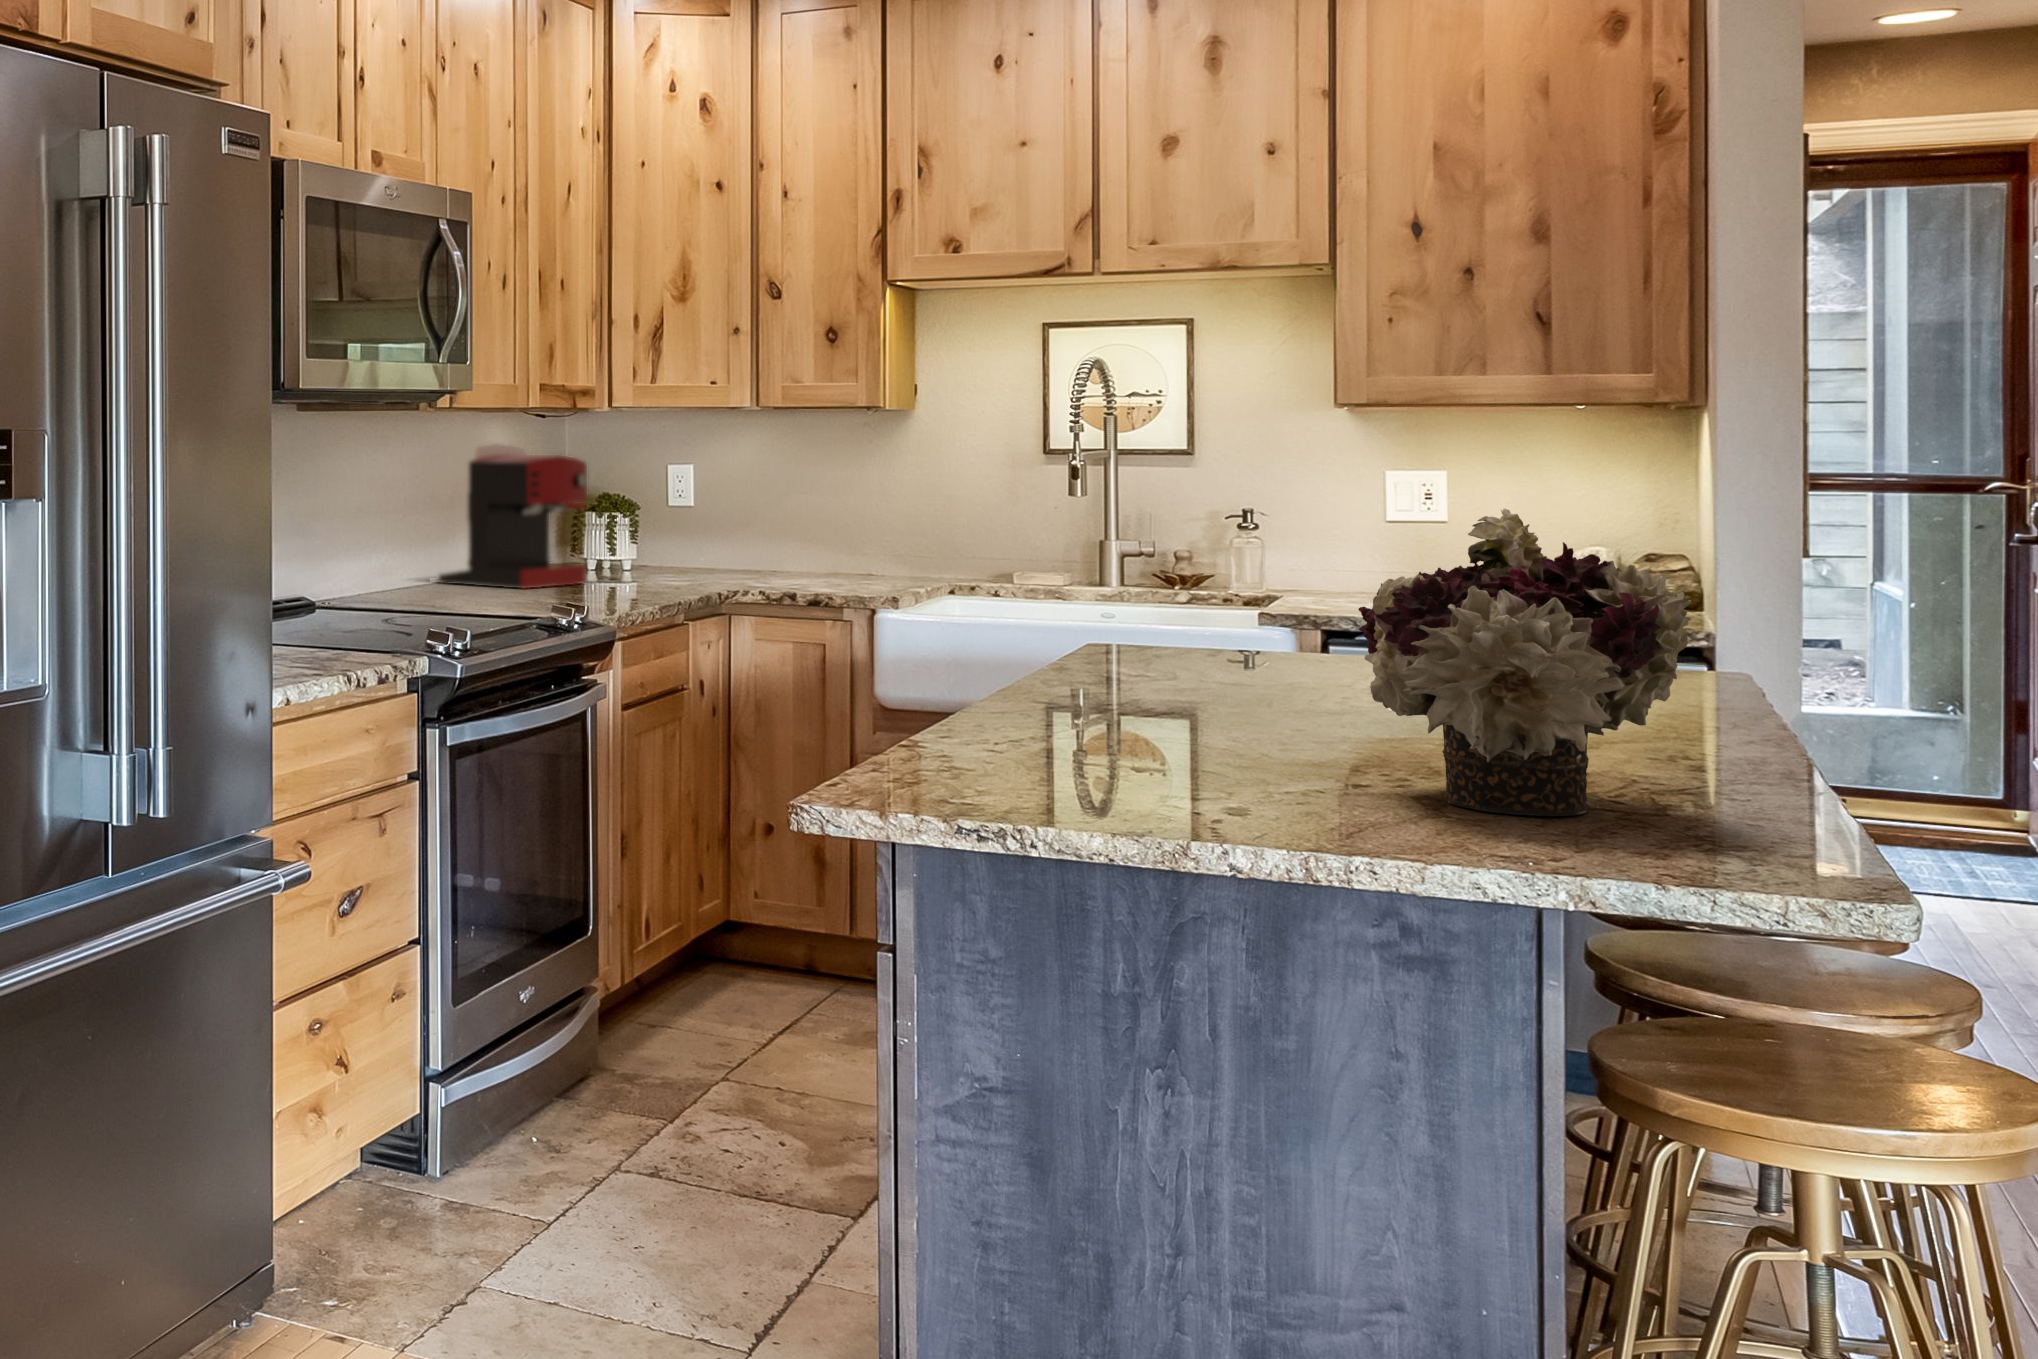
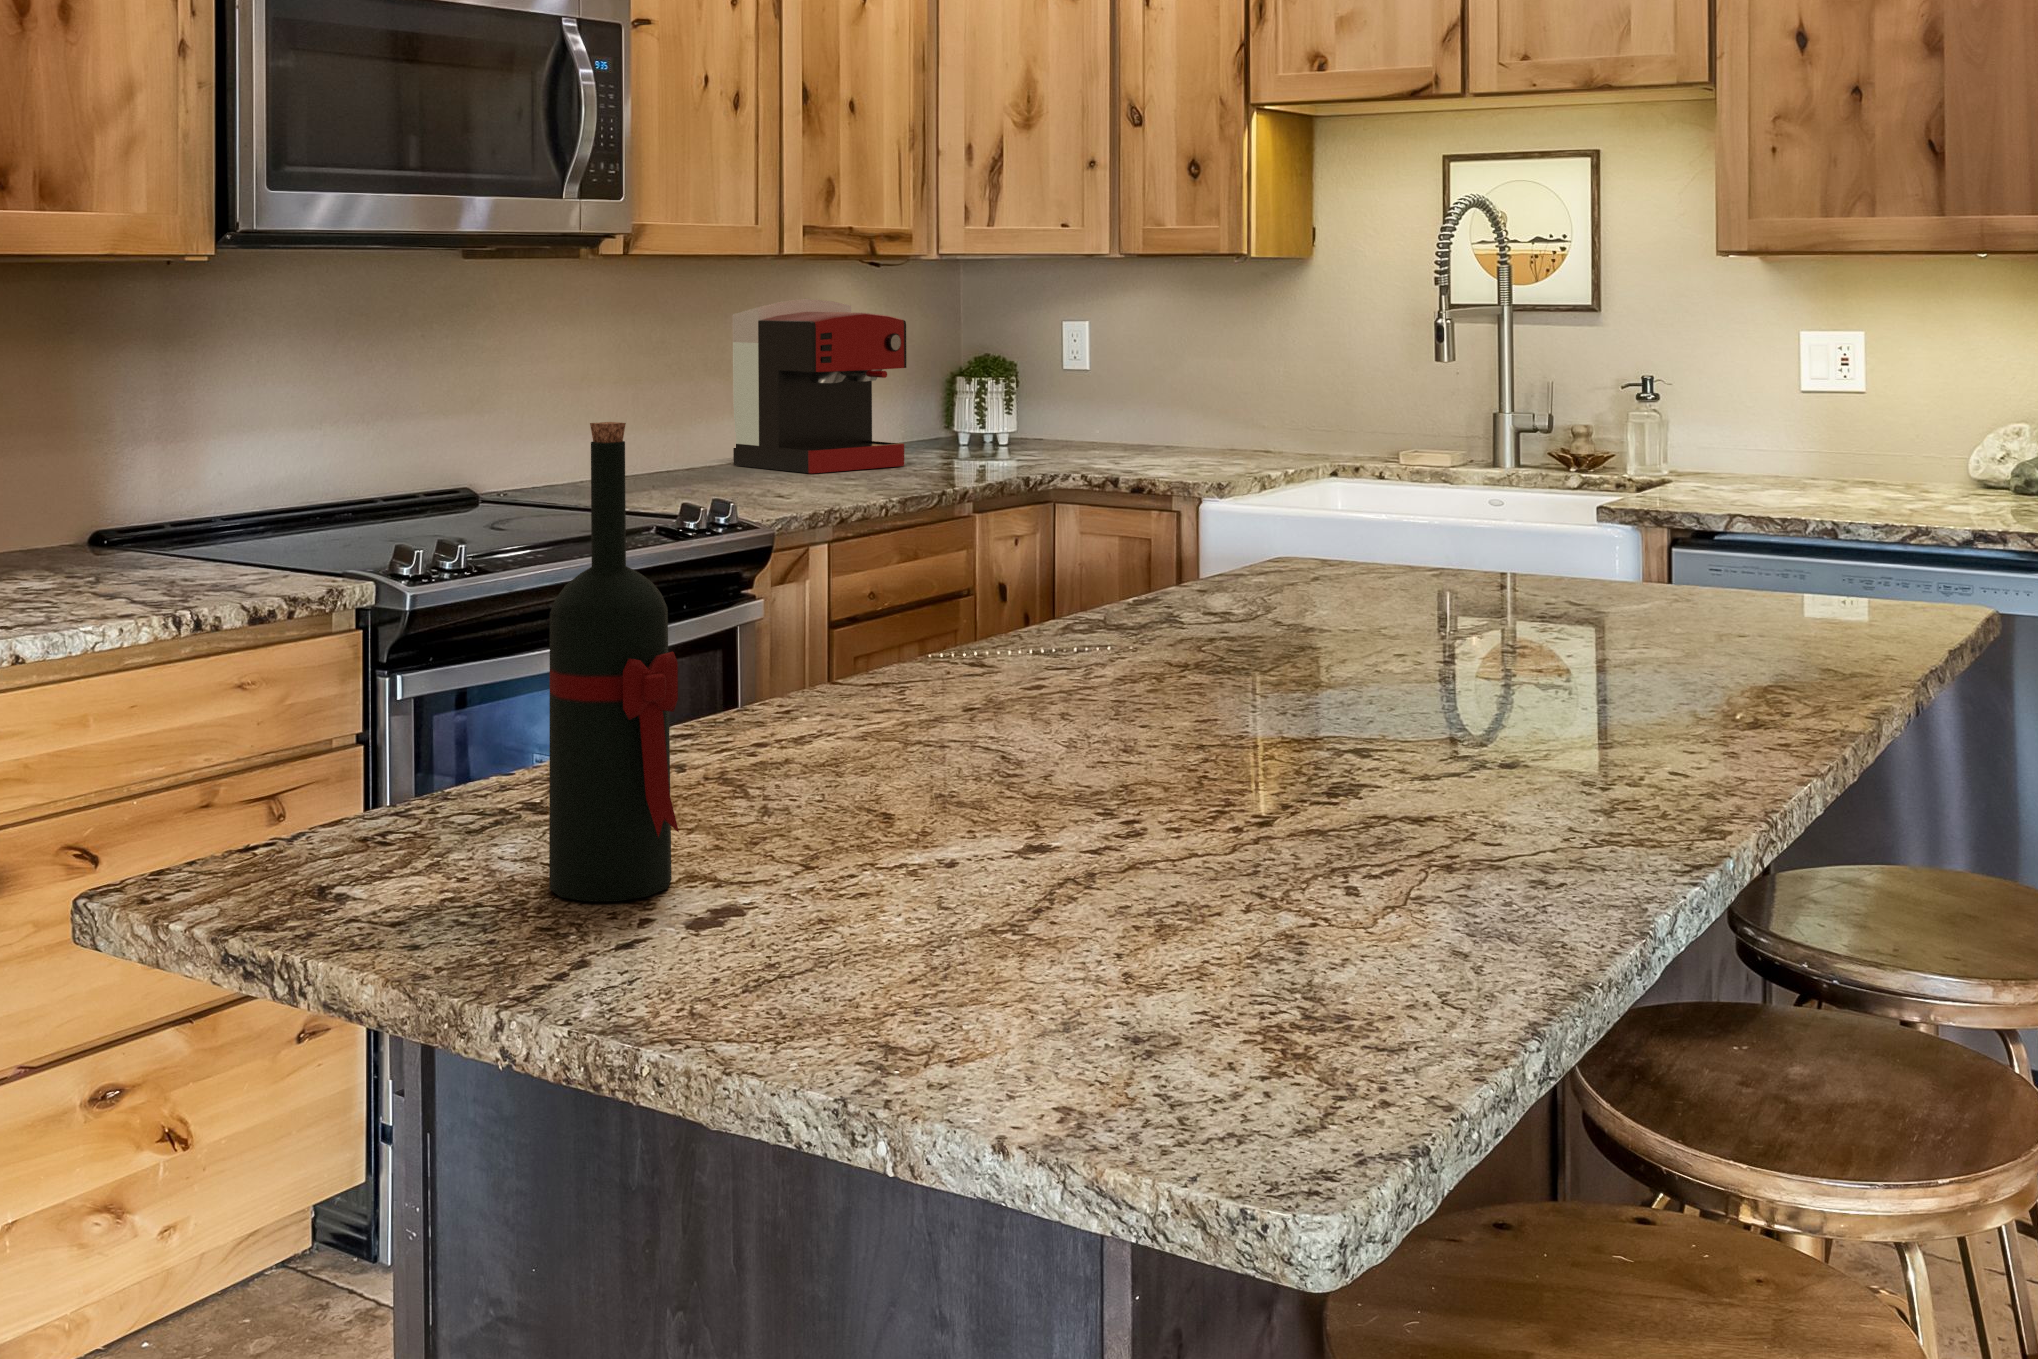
flower arrangement: present [1358,509,1691,816] -> none [906,417,1378,938]
wine bottle: none [1106,512,1214,801] -> present [549,422,679,901]

